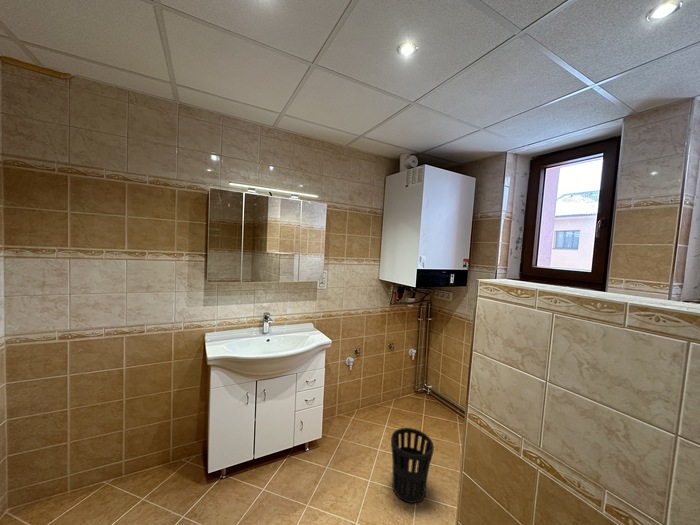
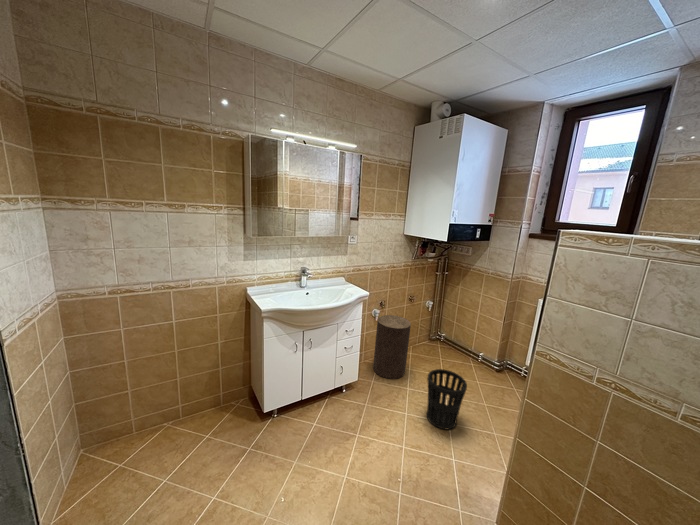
stool: none [346,364,384,437] -> present [373,315,411,379]

